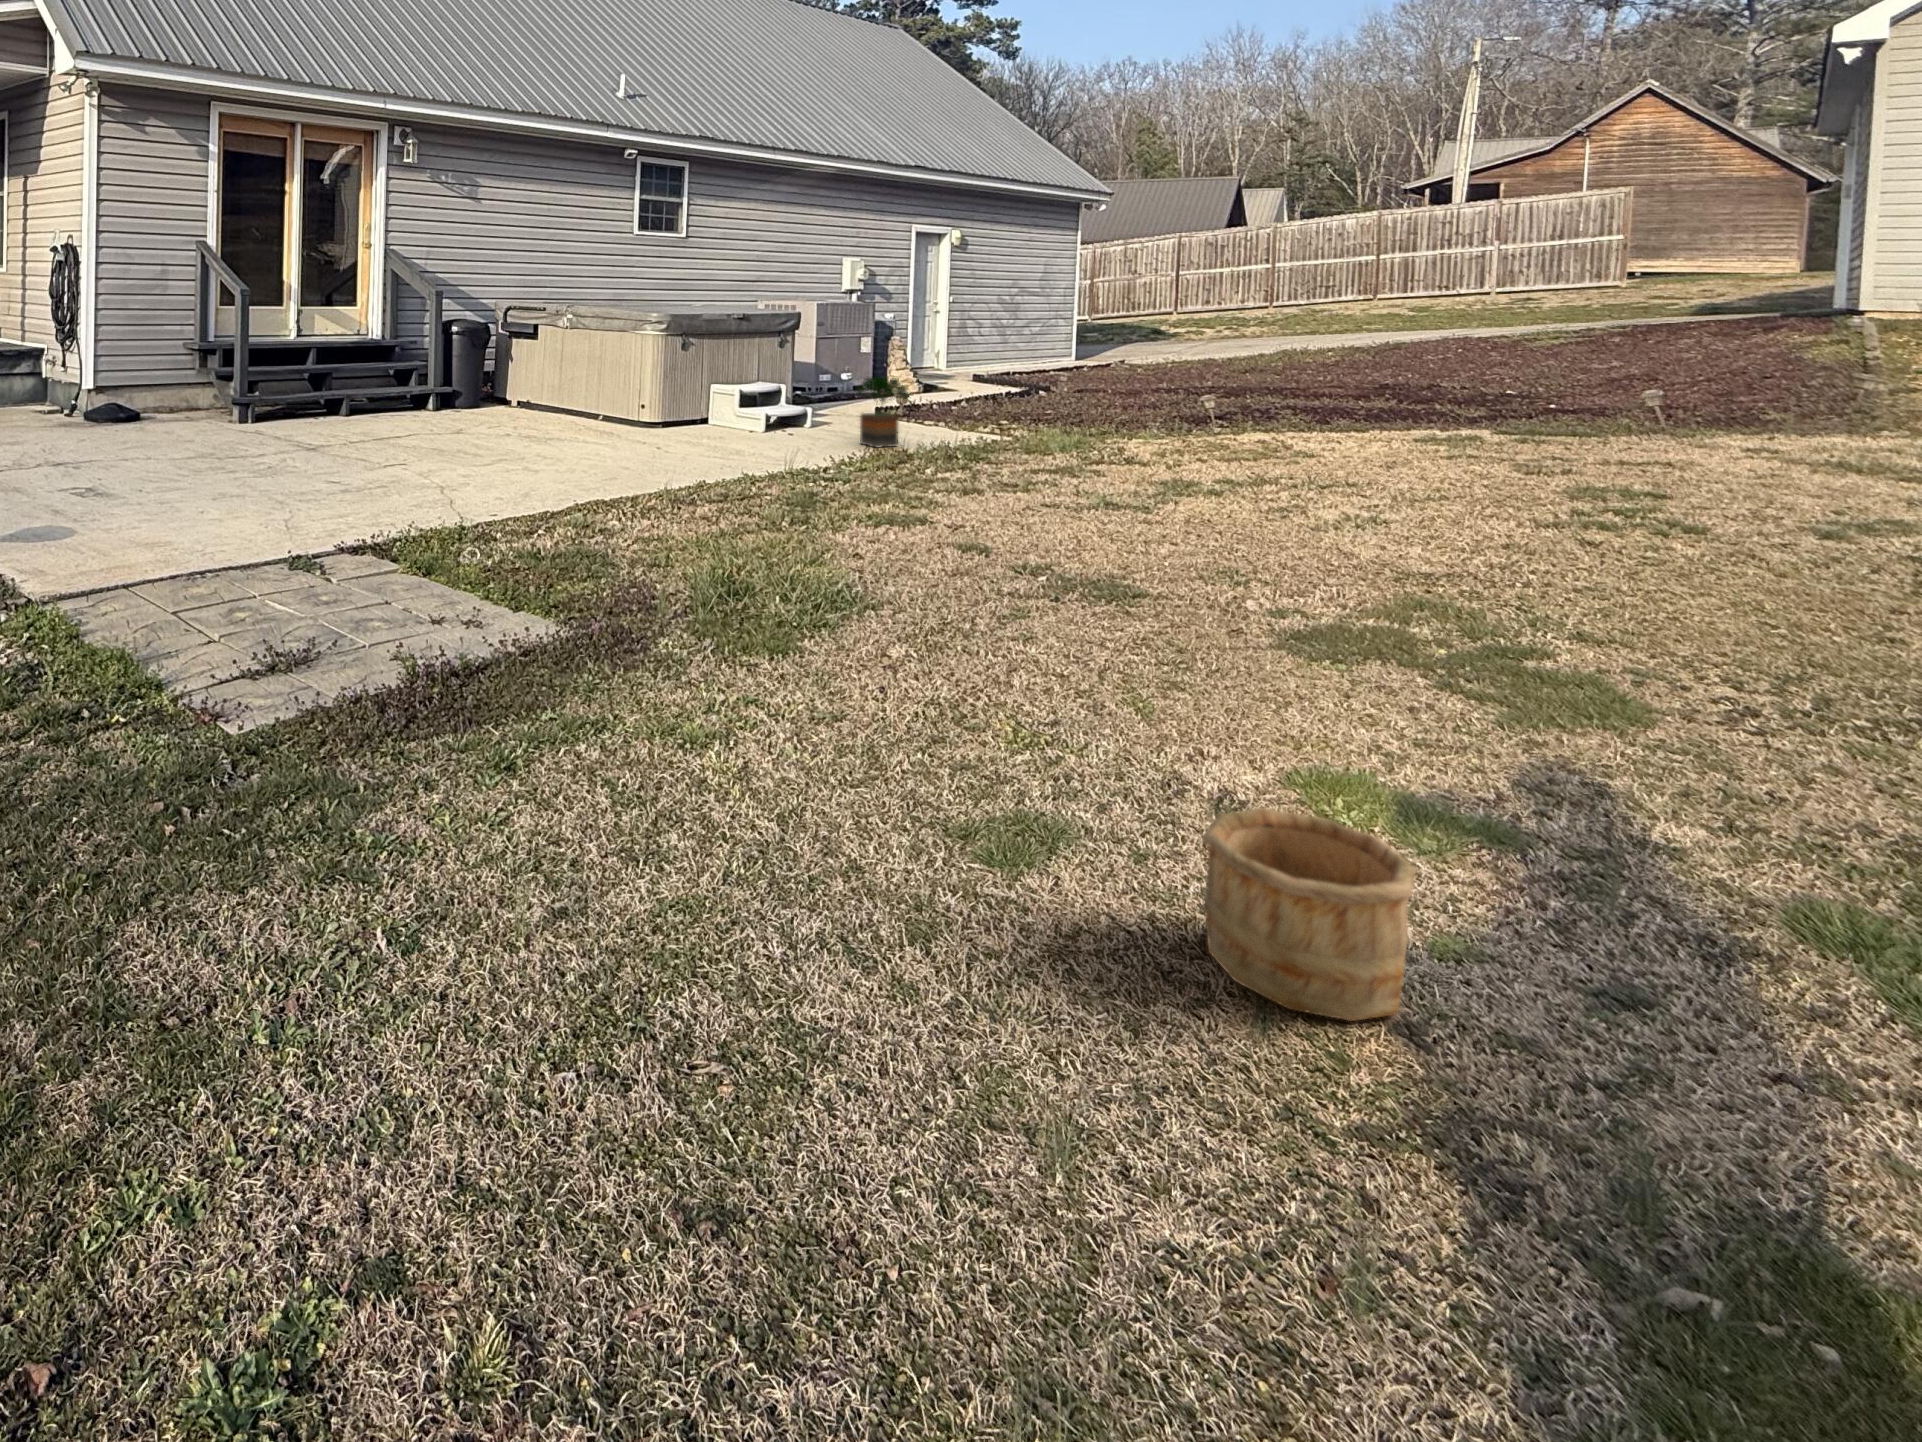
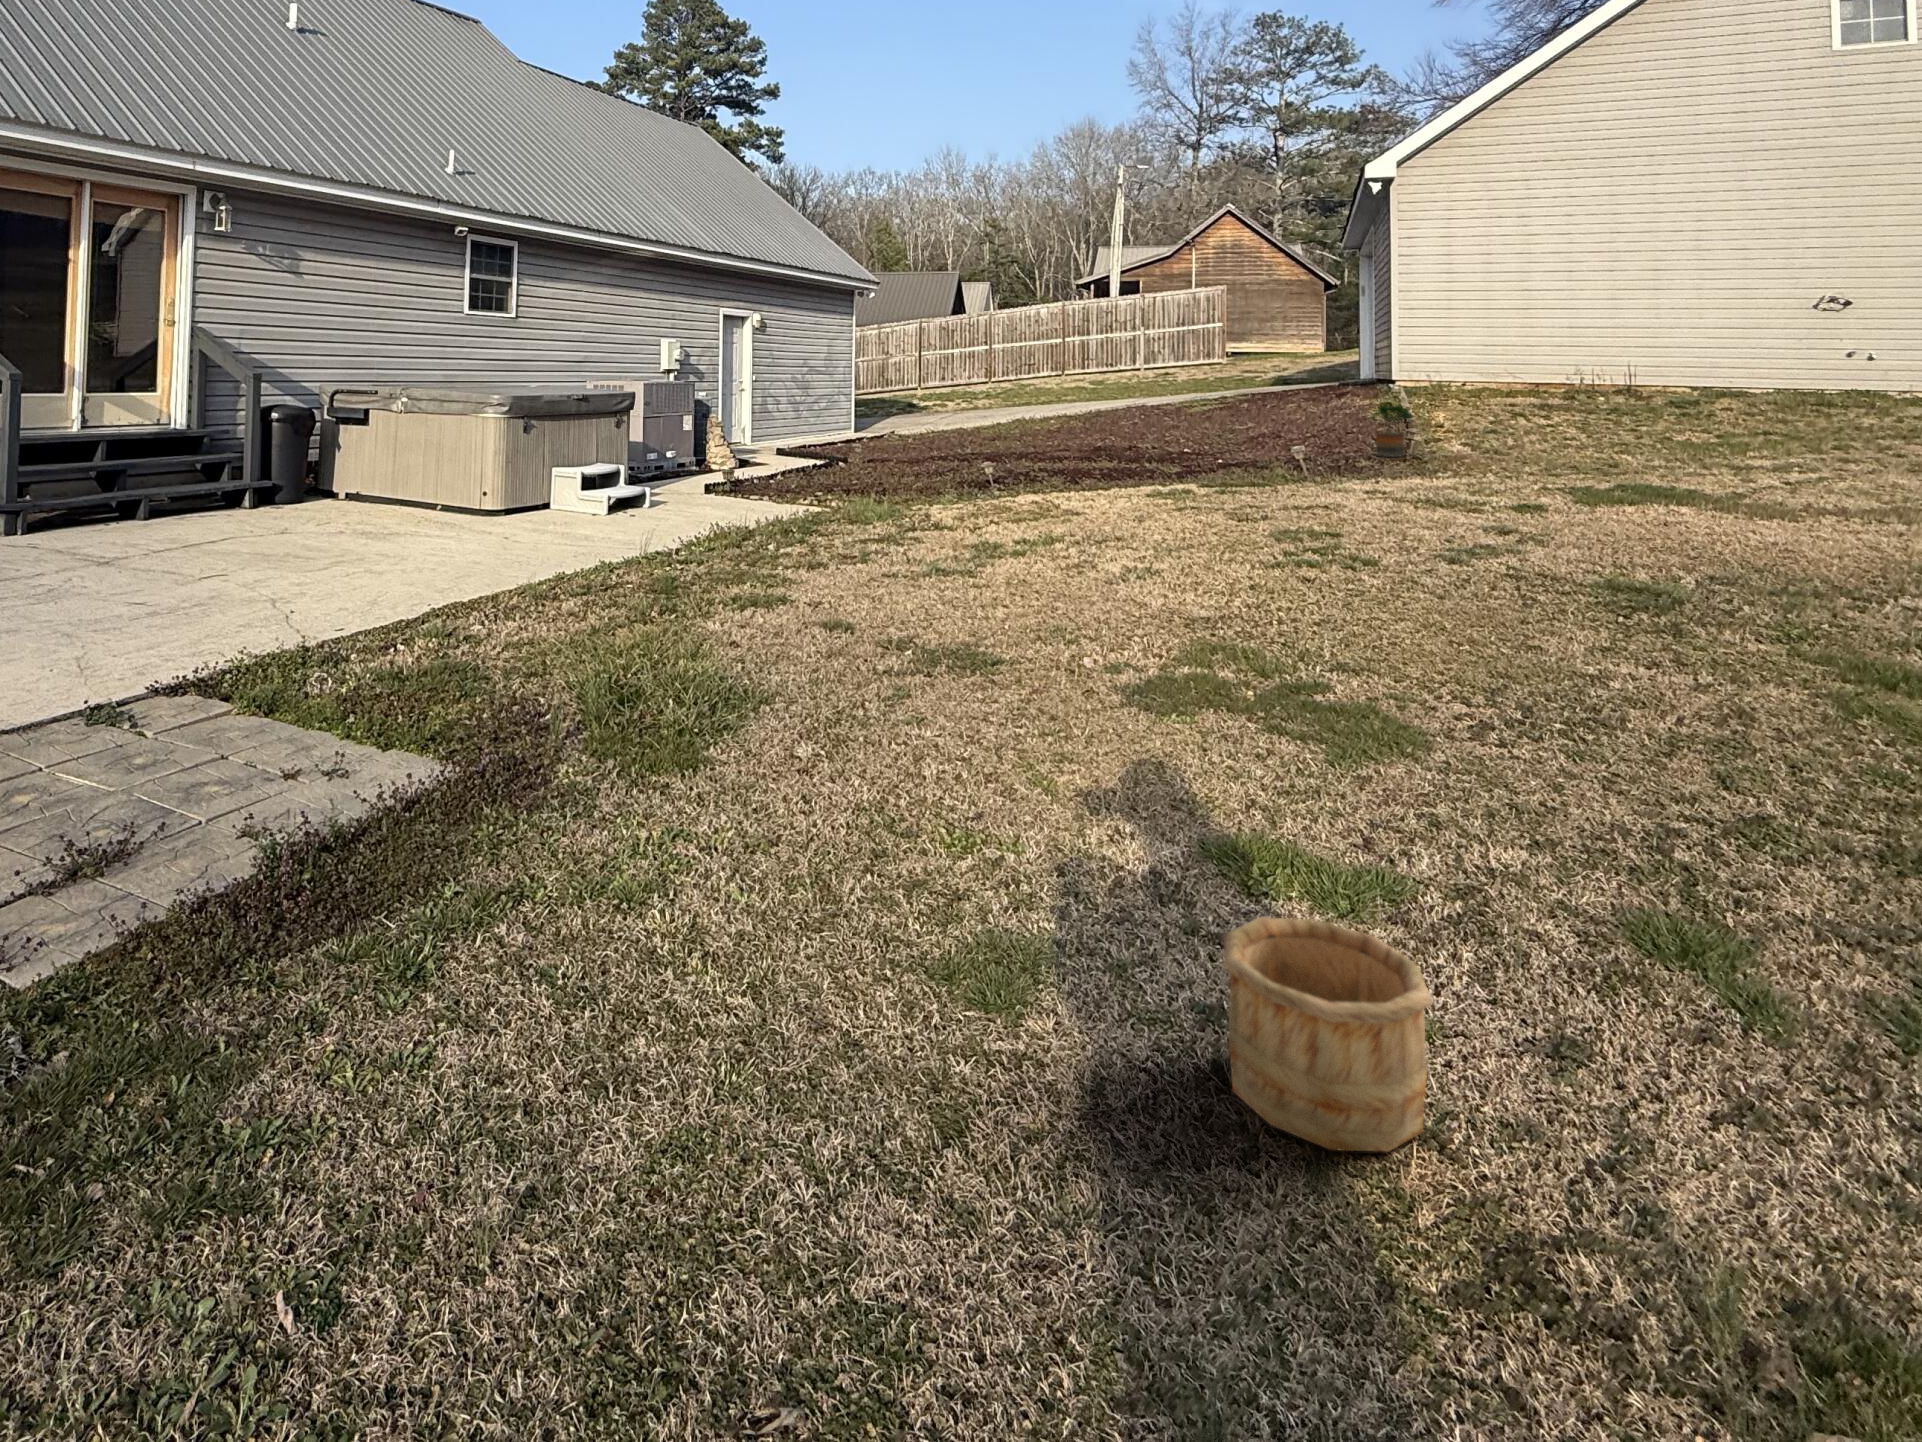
potted tree: present [856,377,910,448] -> present [1370,404,1412,457]

